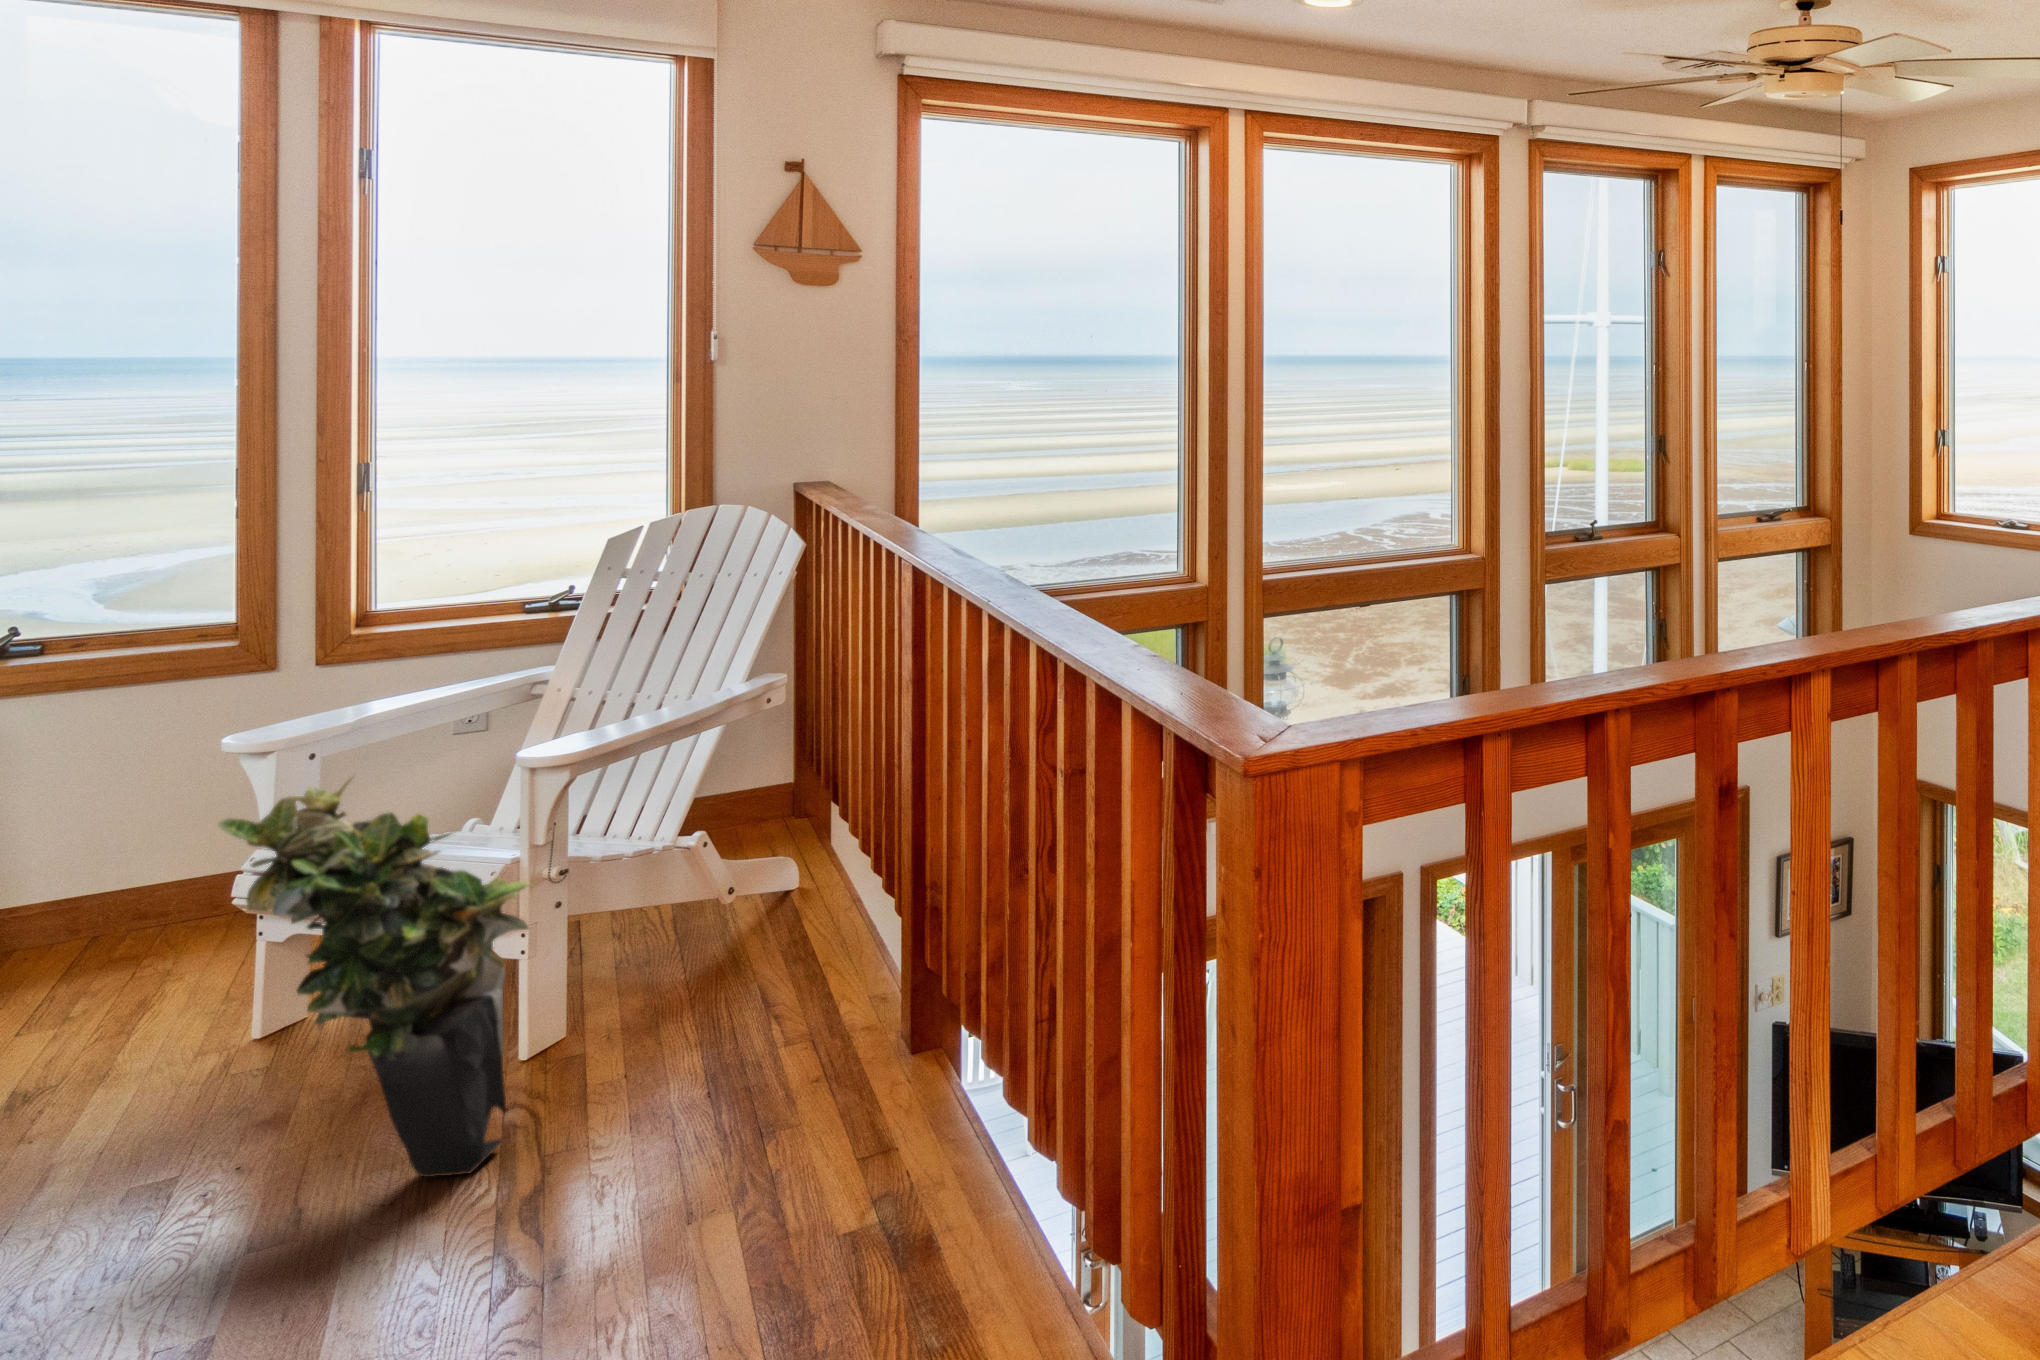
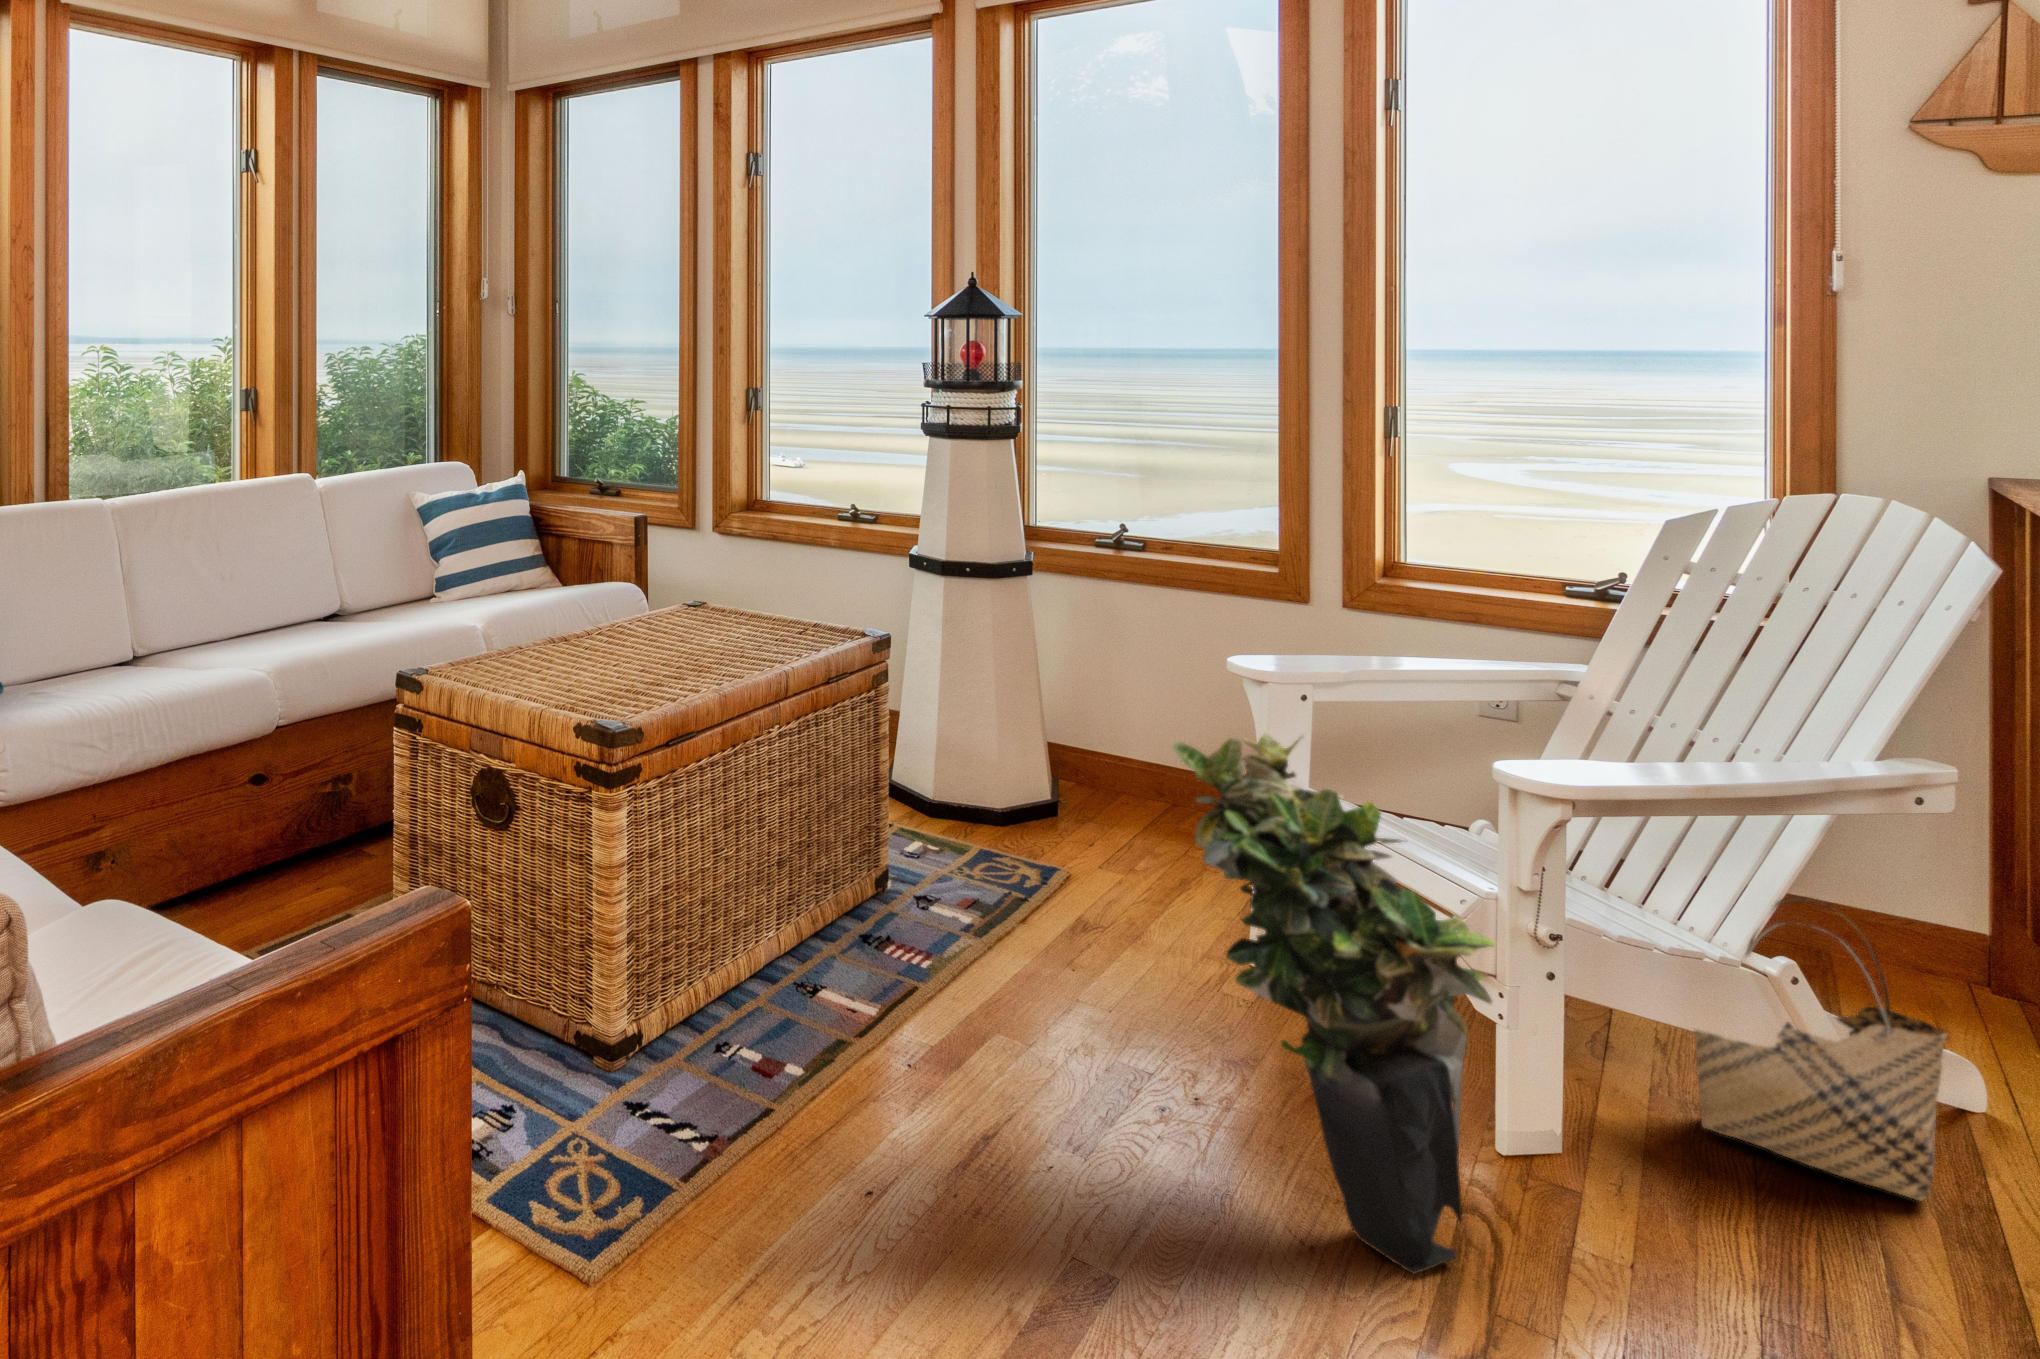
woven basket: none [640,785,782,974] -> present [1695,897,1947,1201]

